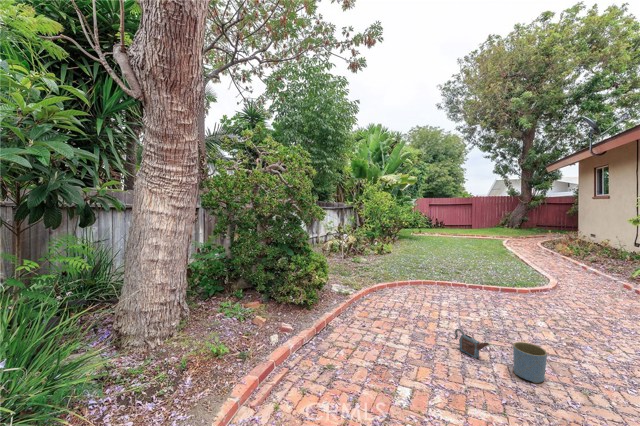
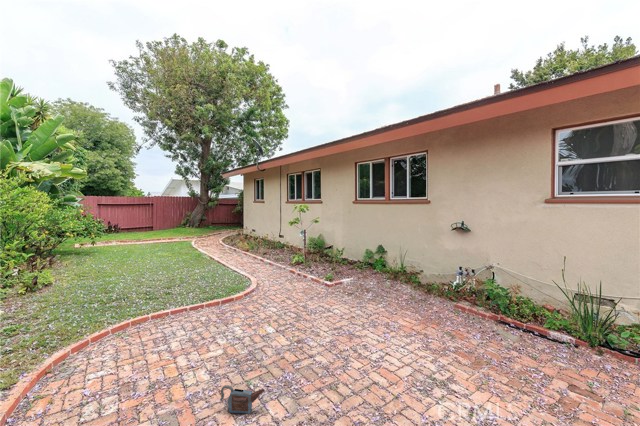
planter: present [513,342,547,383] -> none [287,367,315,411]

